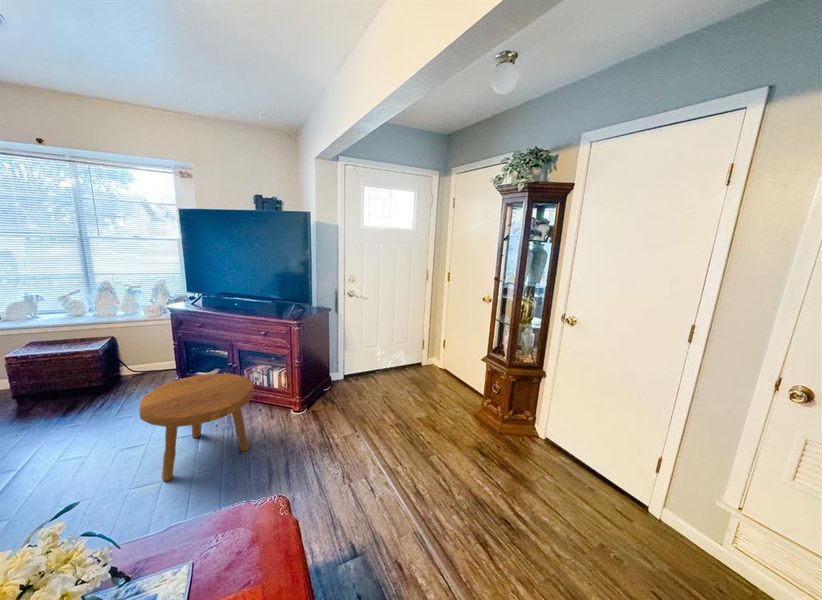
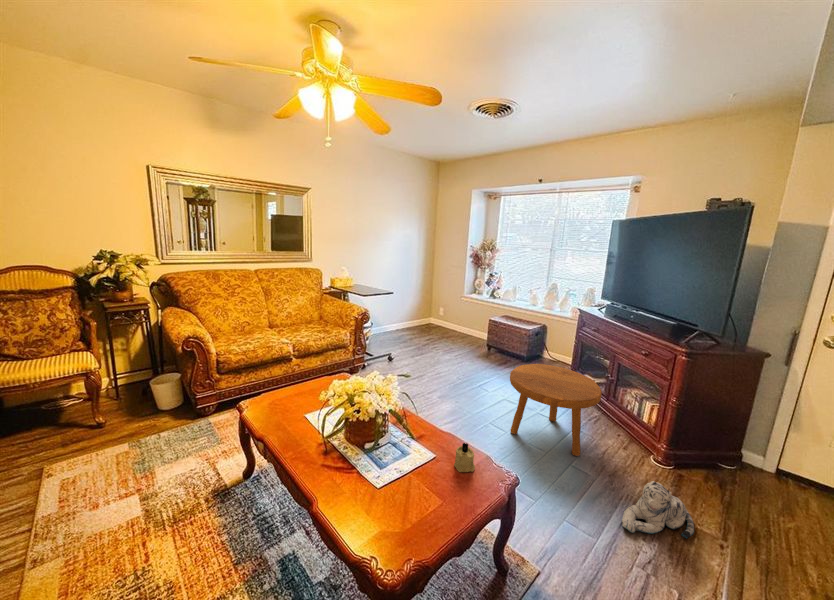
plush toy: none [310,423,345,471] -> present [622,481,694,538]
candle: none [221,510,250,551] -> present [454,443,475,472]

